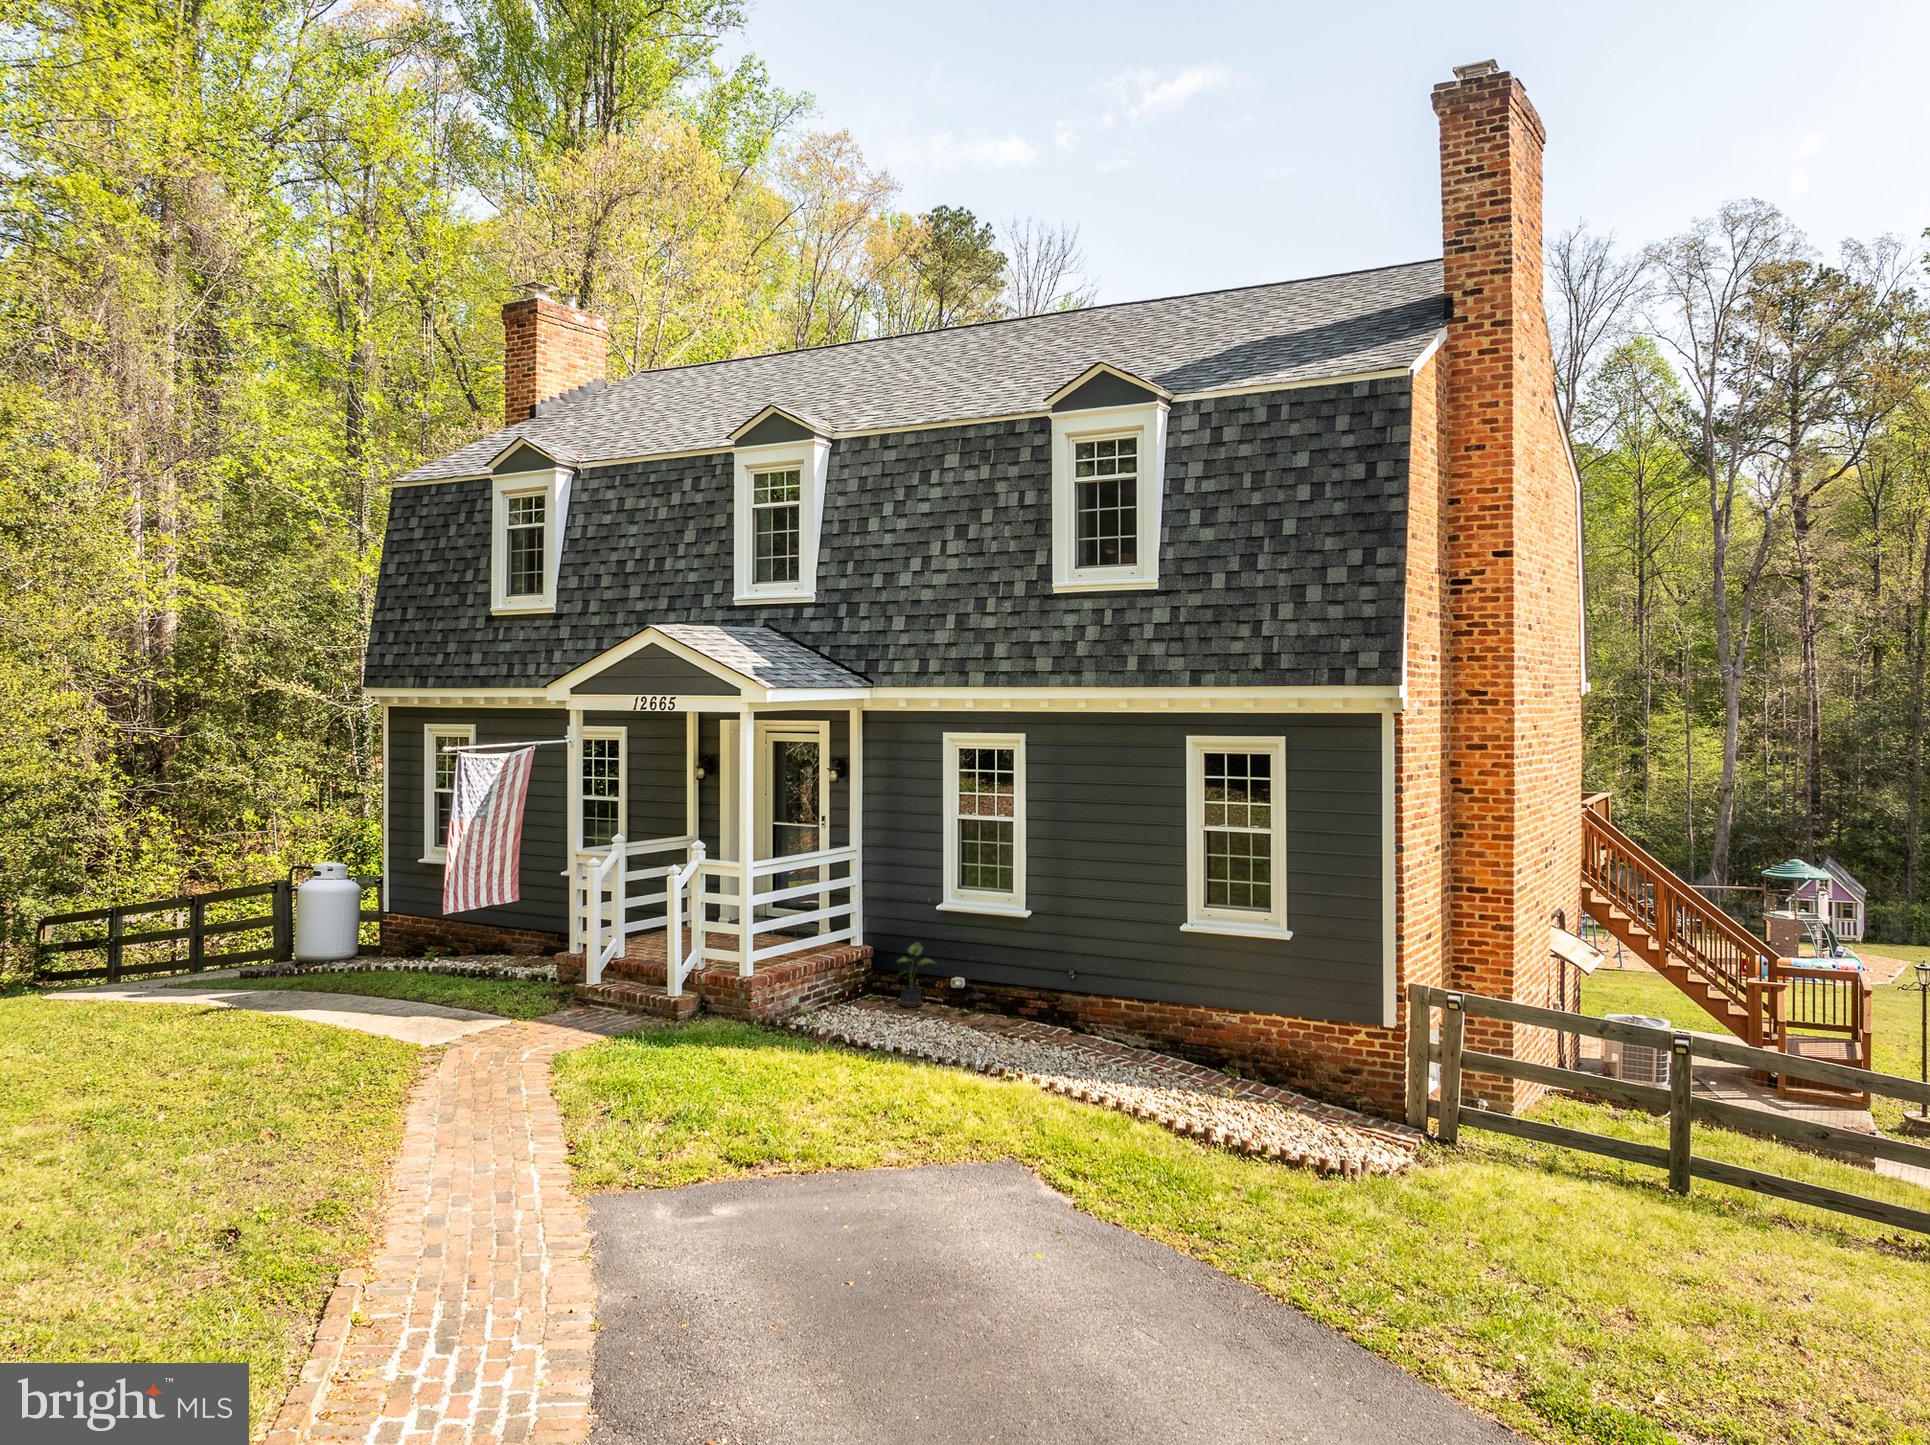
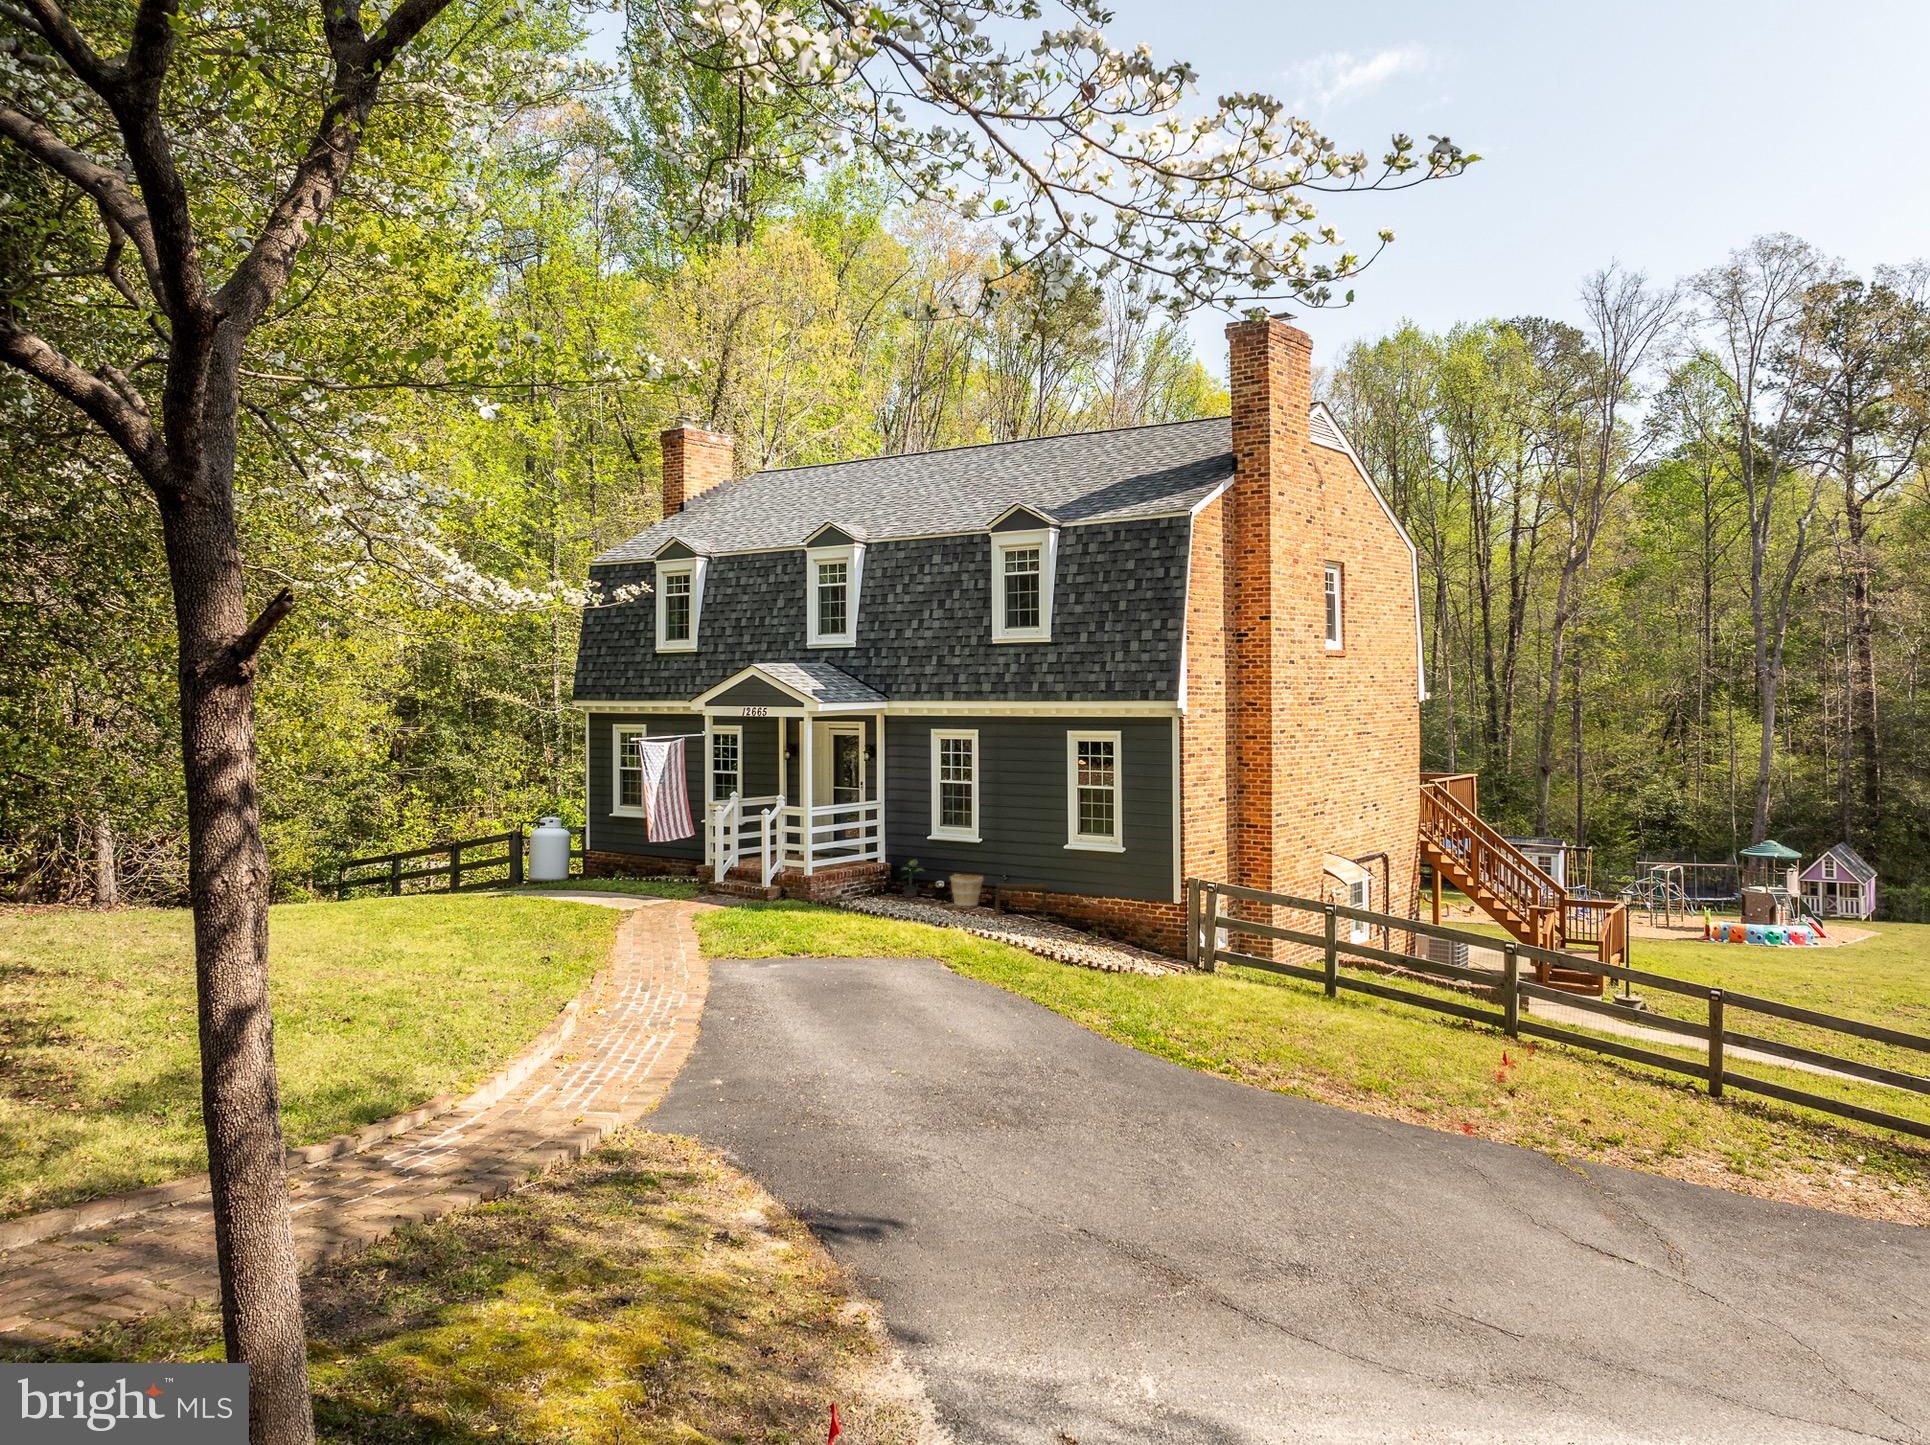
wooden bucket: none [983,969,1039,1027] -> present [950,874,983,906]
bench: none [1064,989,1159,1048] -> present [994,883,1048,916]

